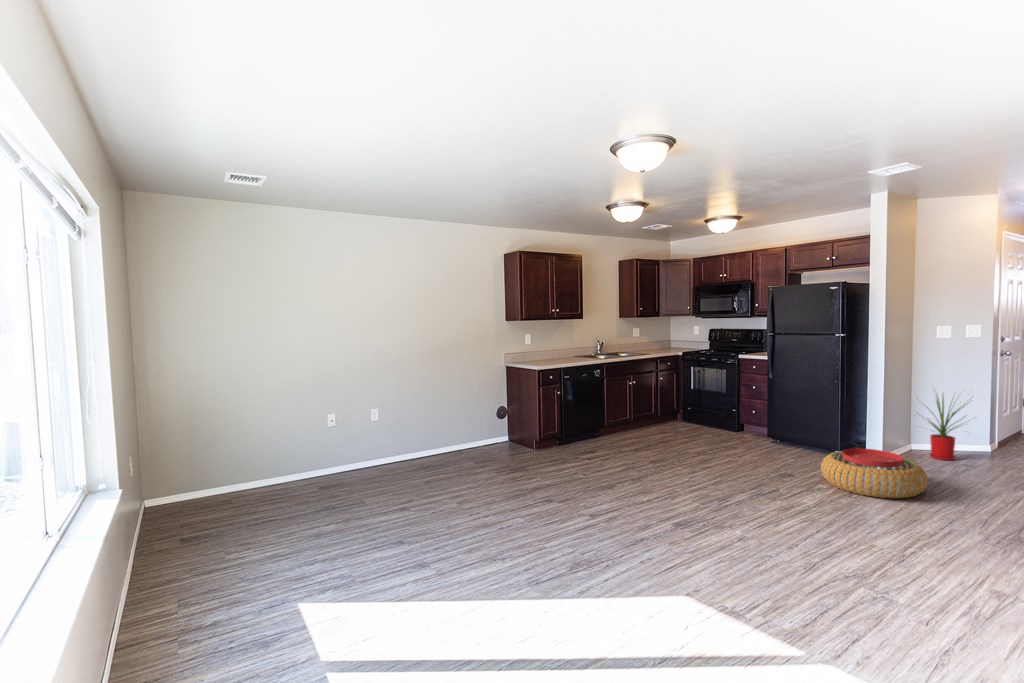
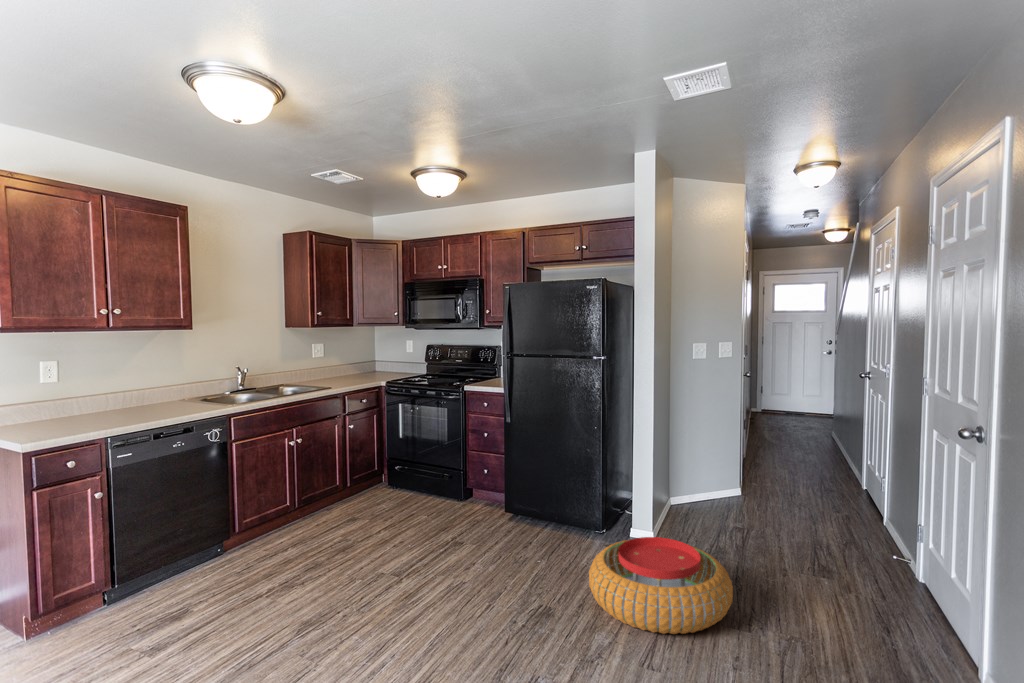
house plant: present [928,395,964,460] -> none [677,421,748,521]

